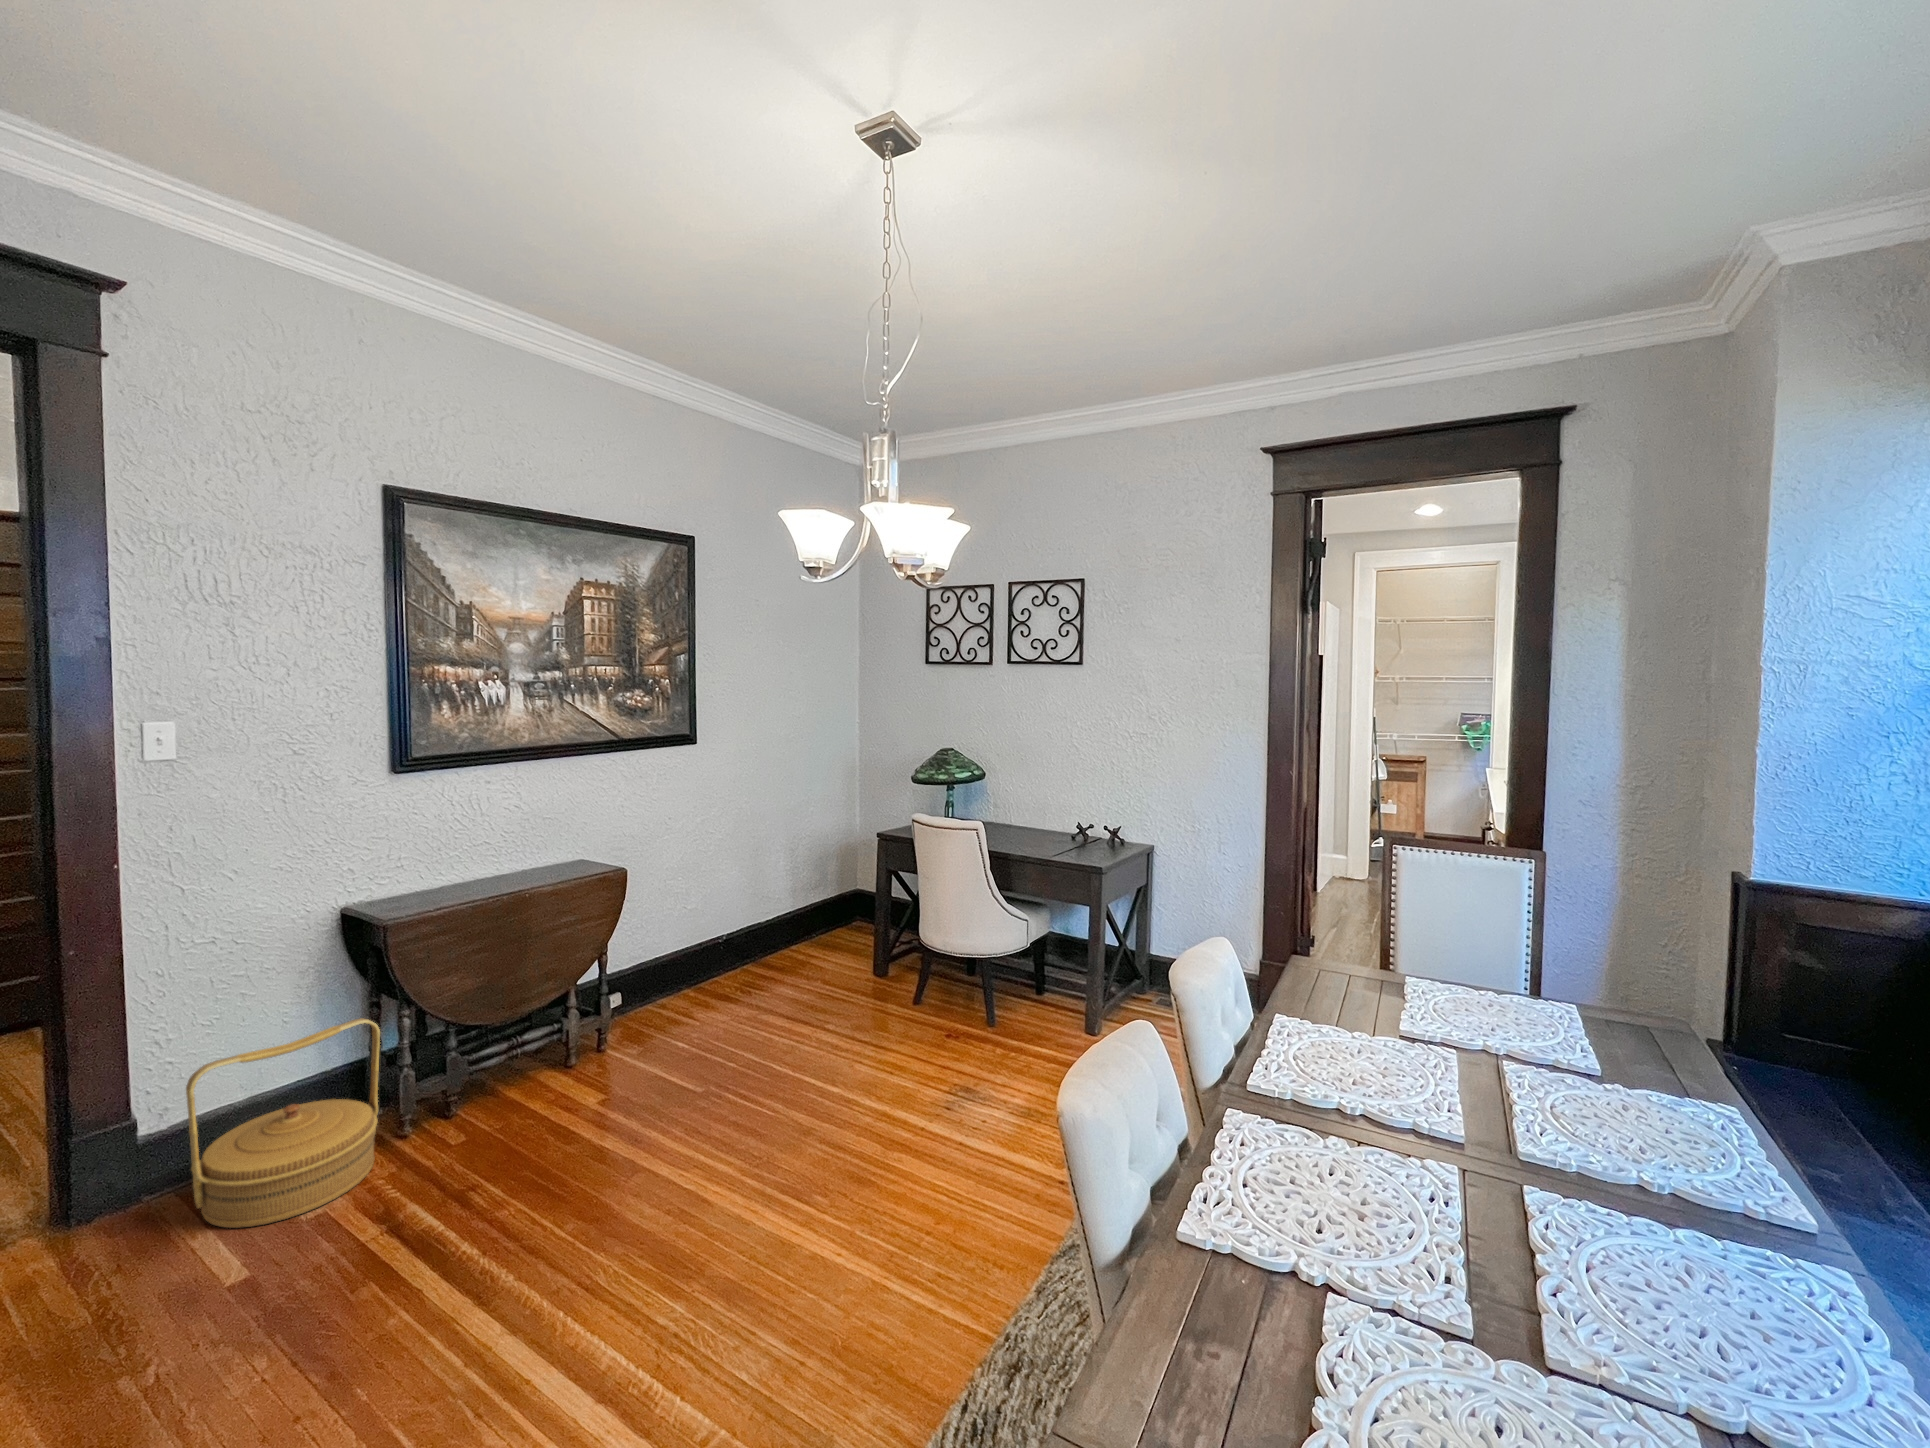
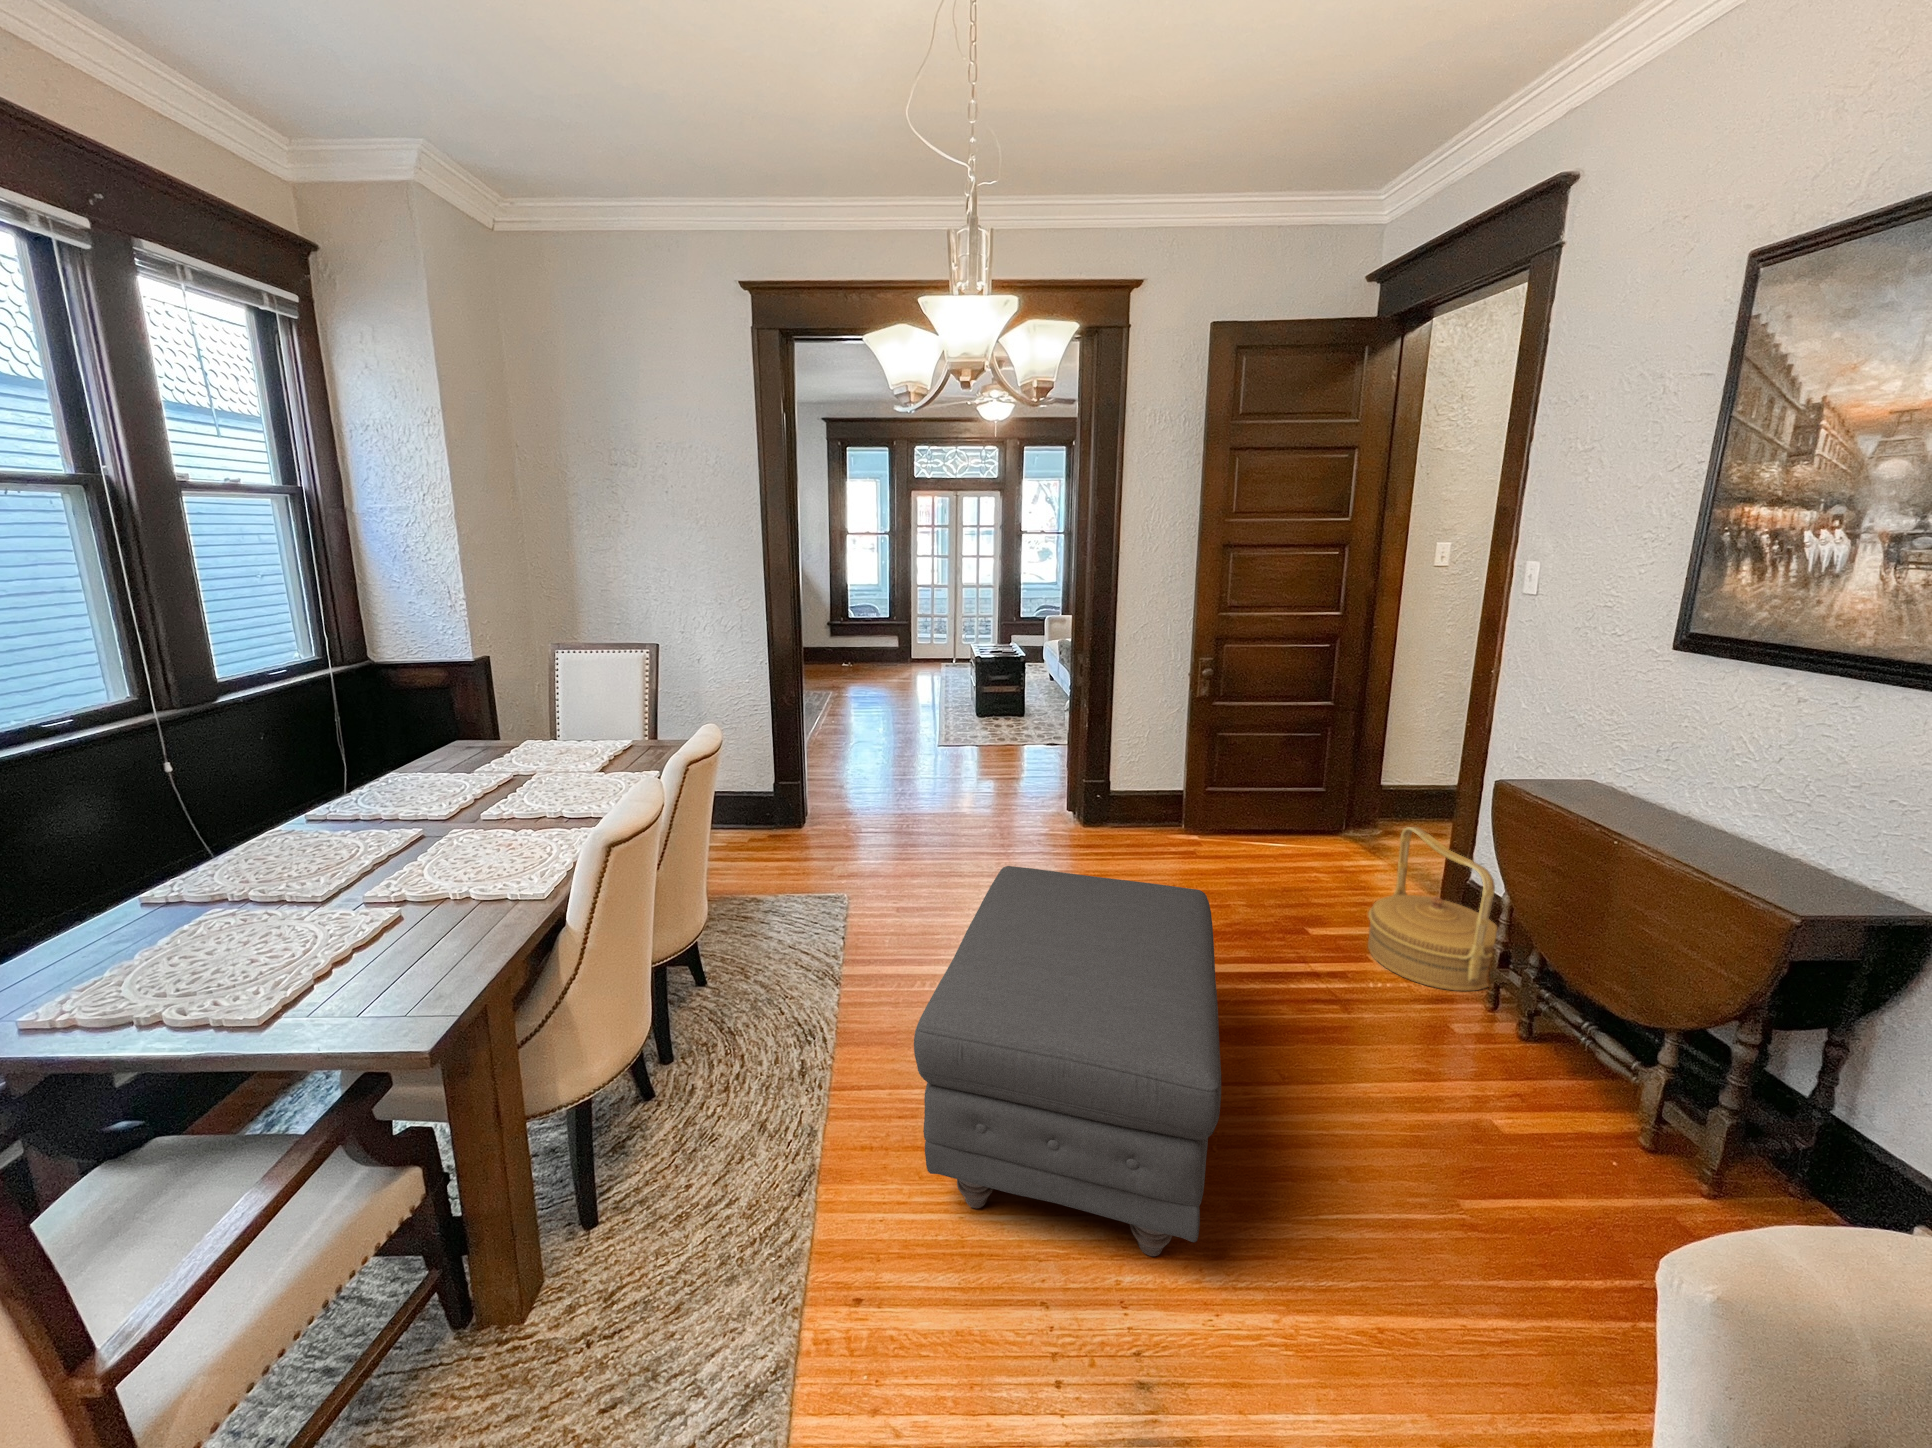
ottoman: none [630,975,996,1317] -> present [914,866,1221,1256]

